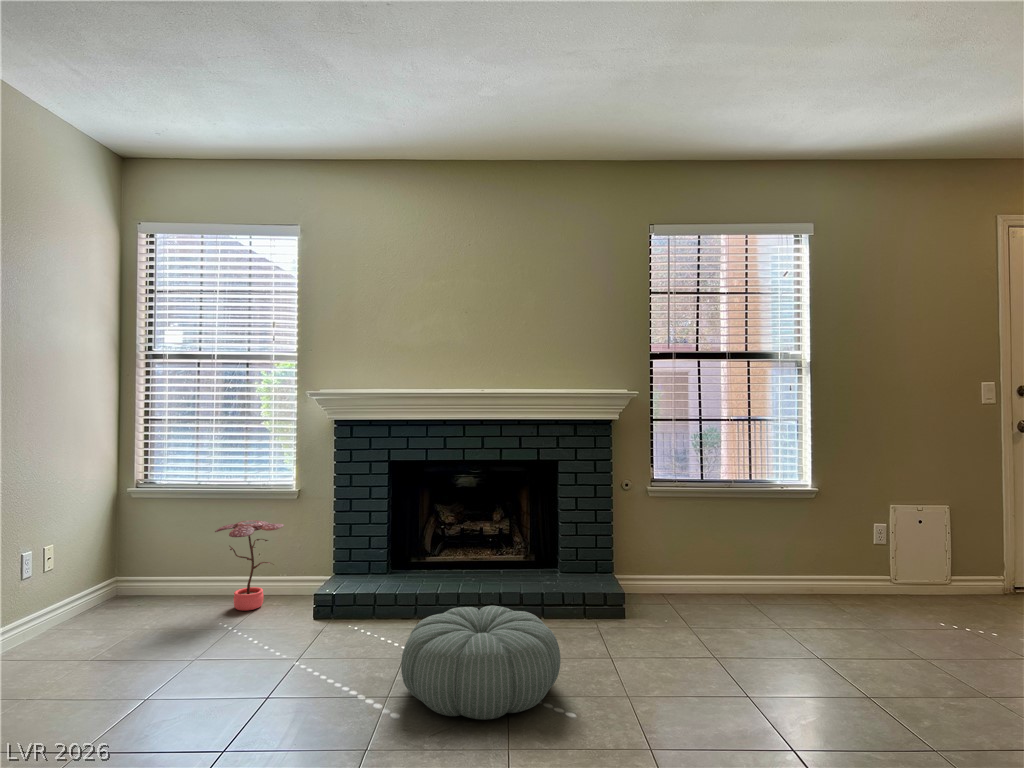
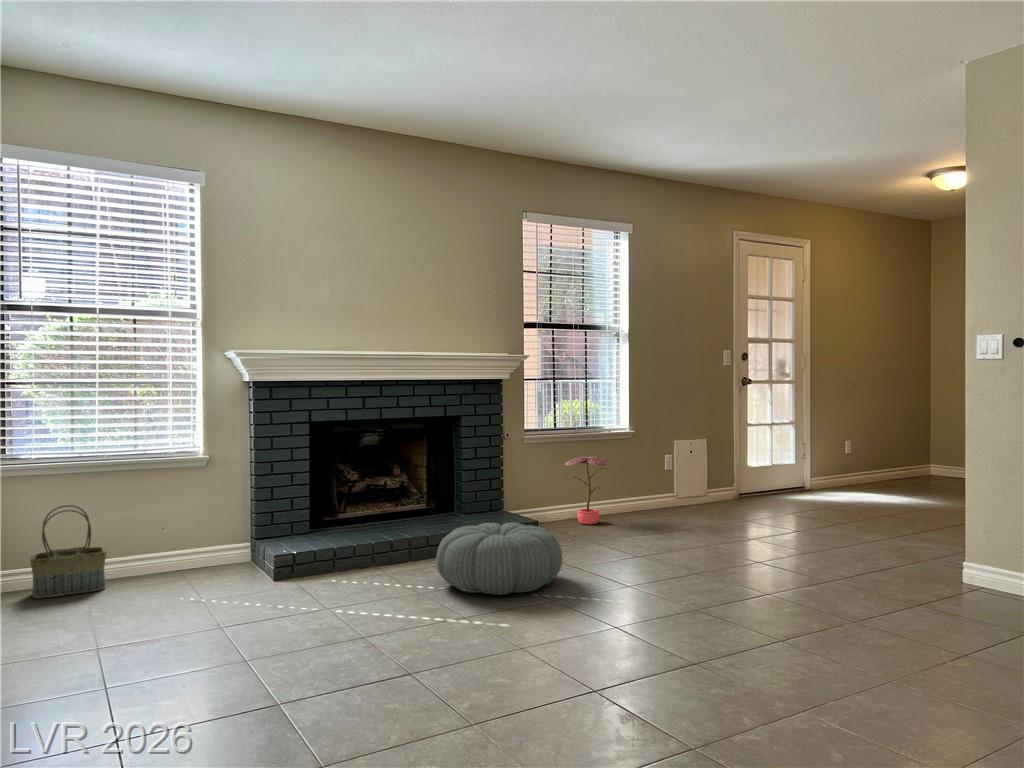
potted plant: present [215,520,284,611] -> present [565,456,609,524]
basket: none [133,526,199,607] -> present [30,505,106,599]

